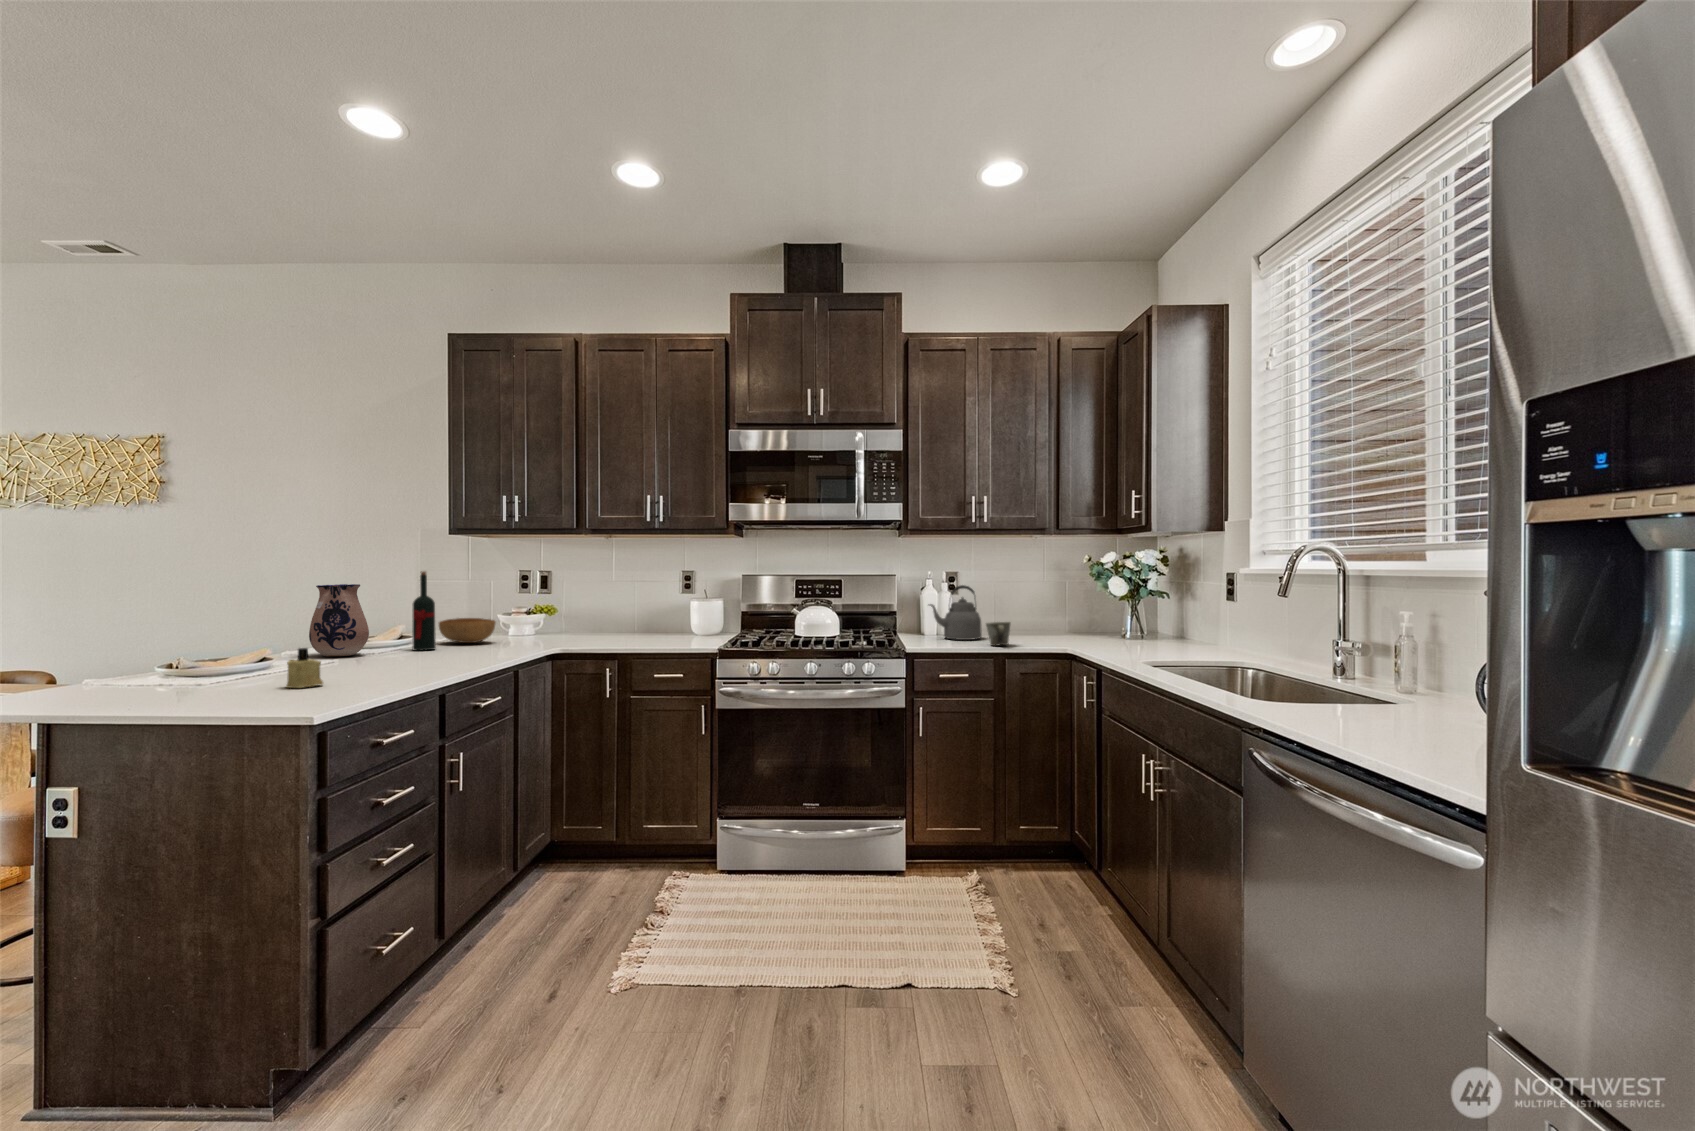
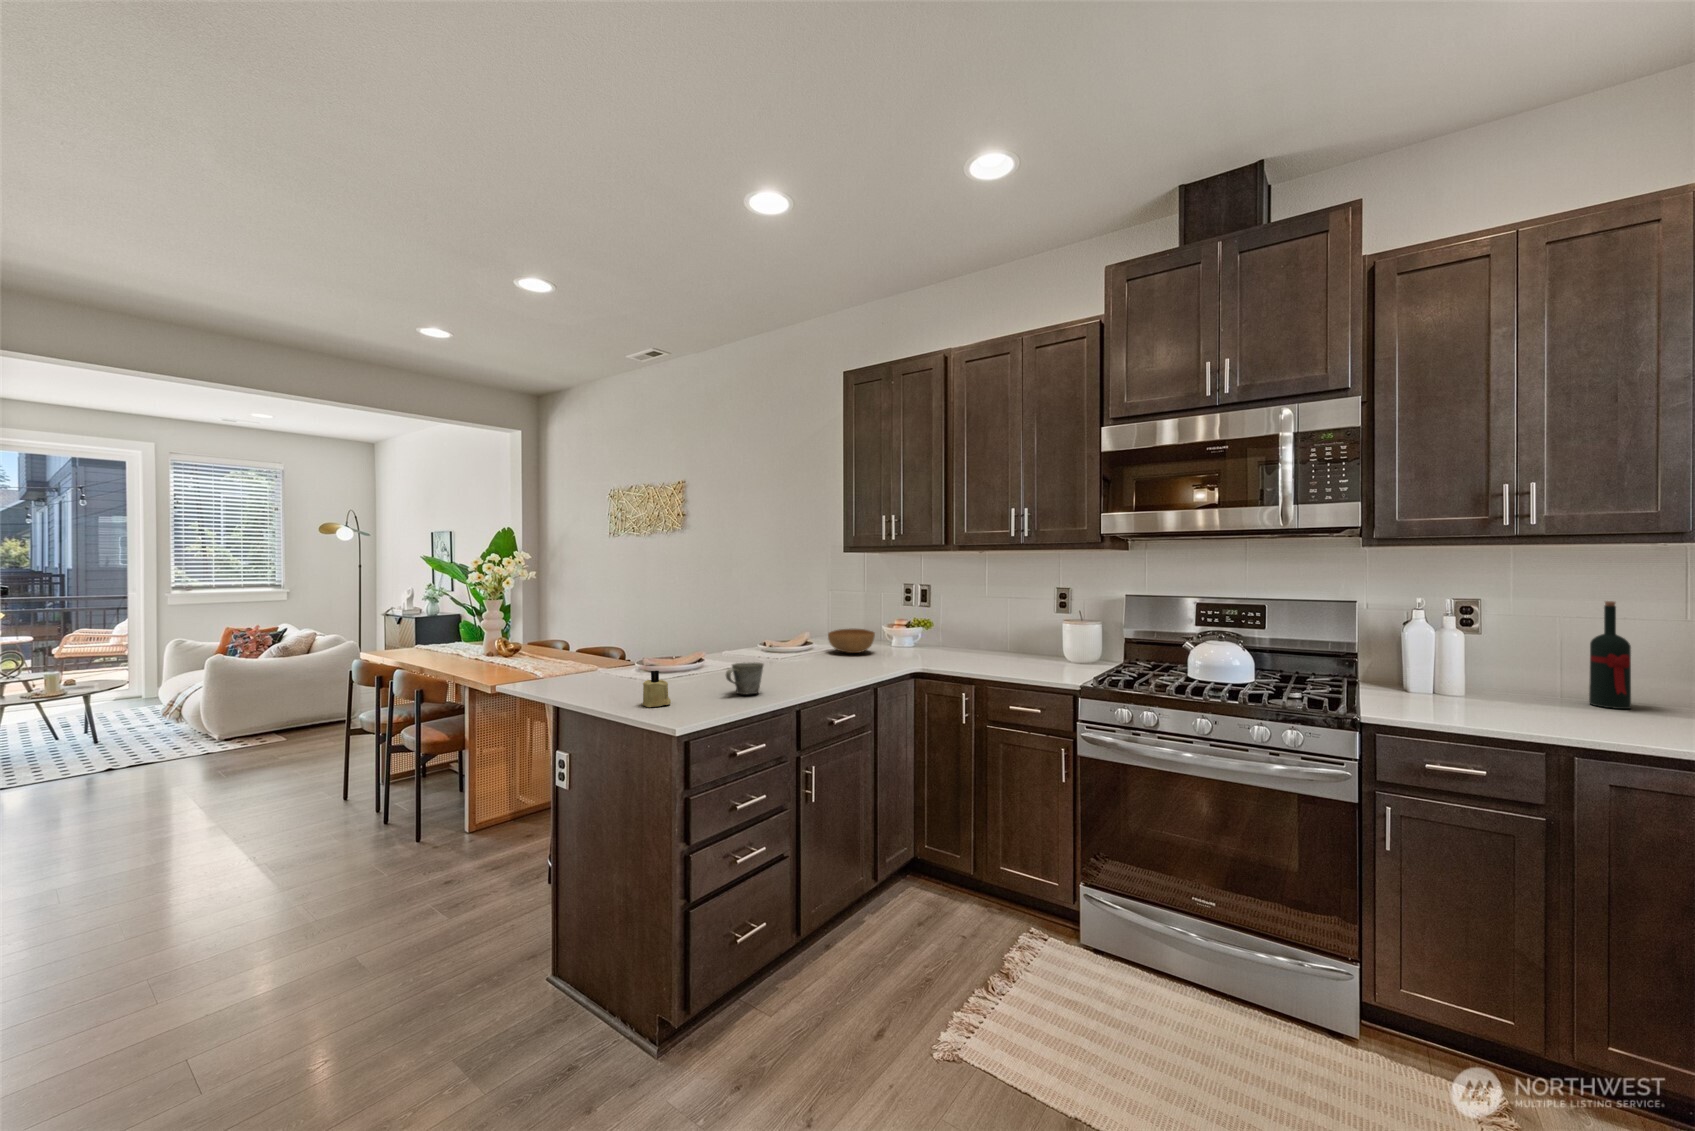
wine bottle: present [412,571,436,651] -> present [1589,601,1631,709]
ceramic pitcher: present [309,584,369,656] -> none [717,601,760,664]
kettle: present [929,585,982,640] -> none [1408,623,1522,711]
mug: present [986,622,1010,646] -> present [726,662,764,694]

